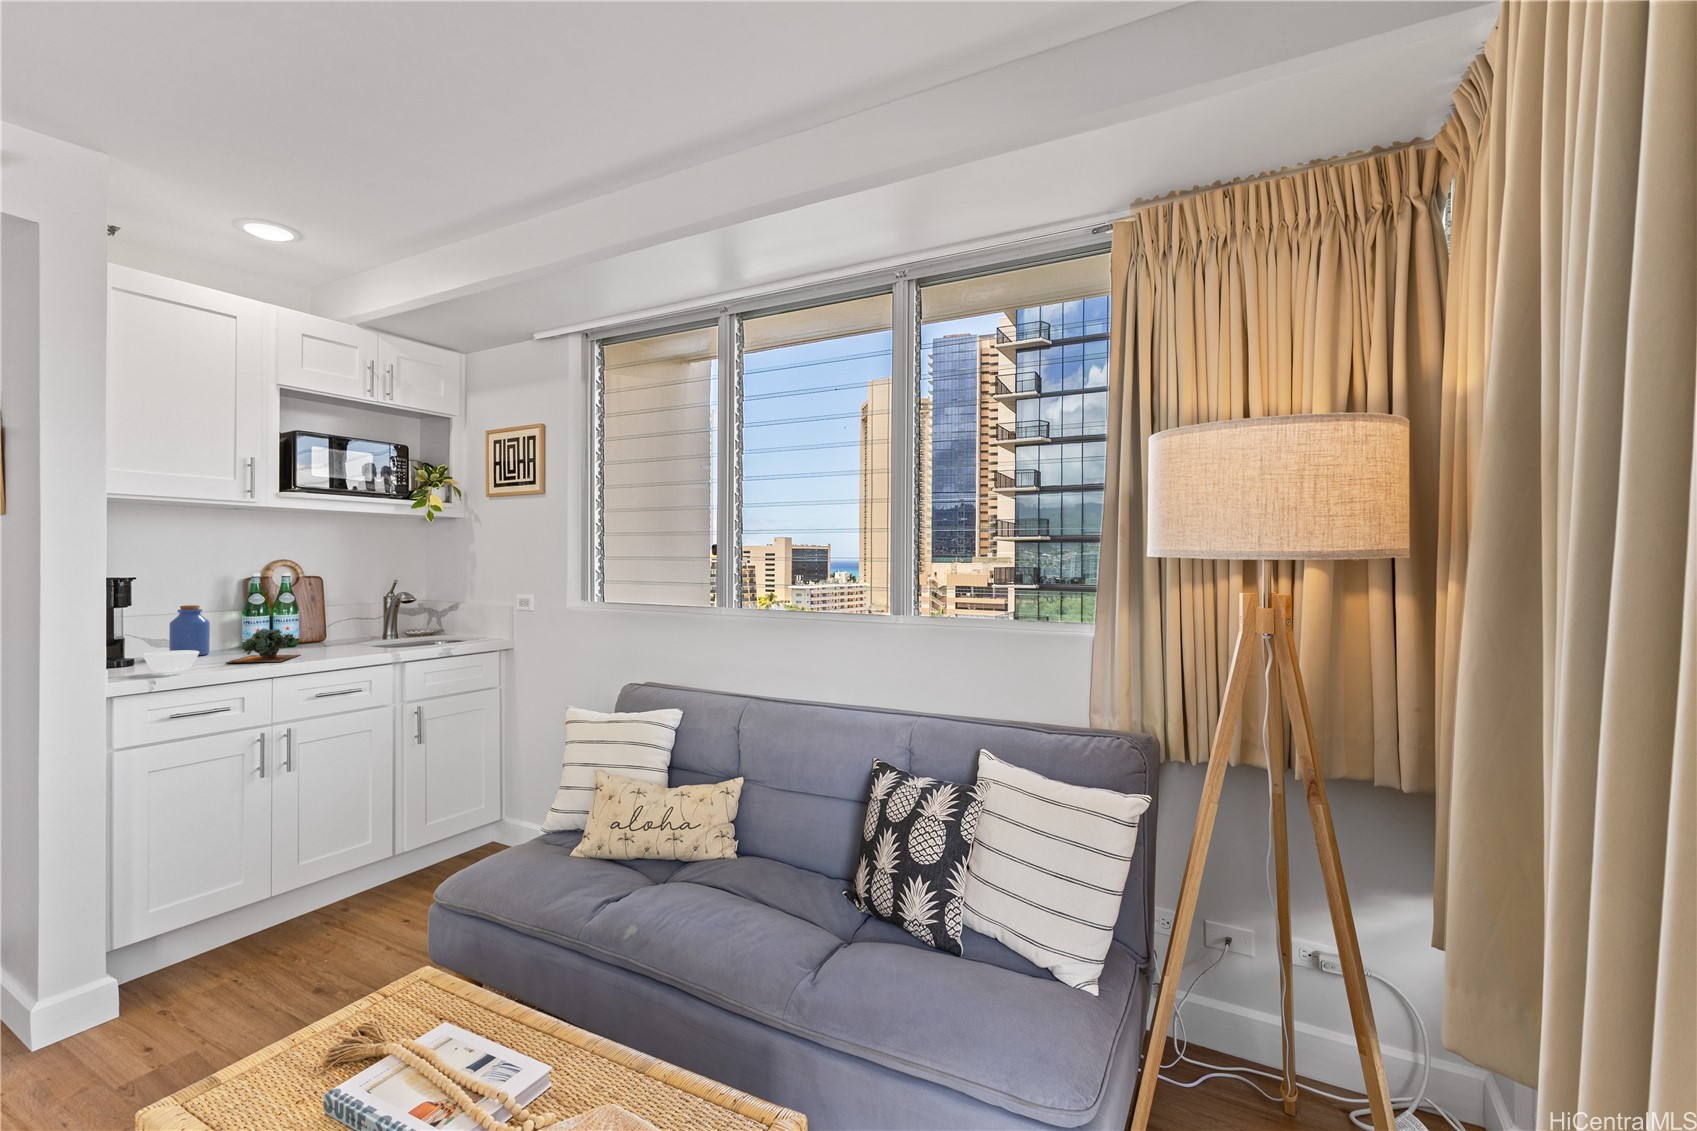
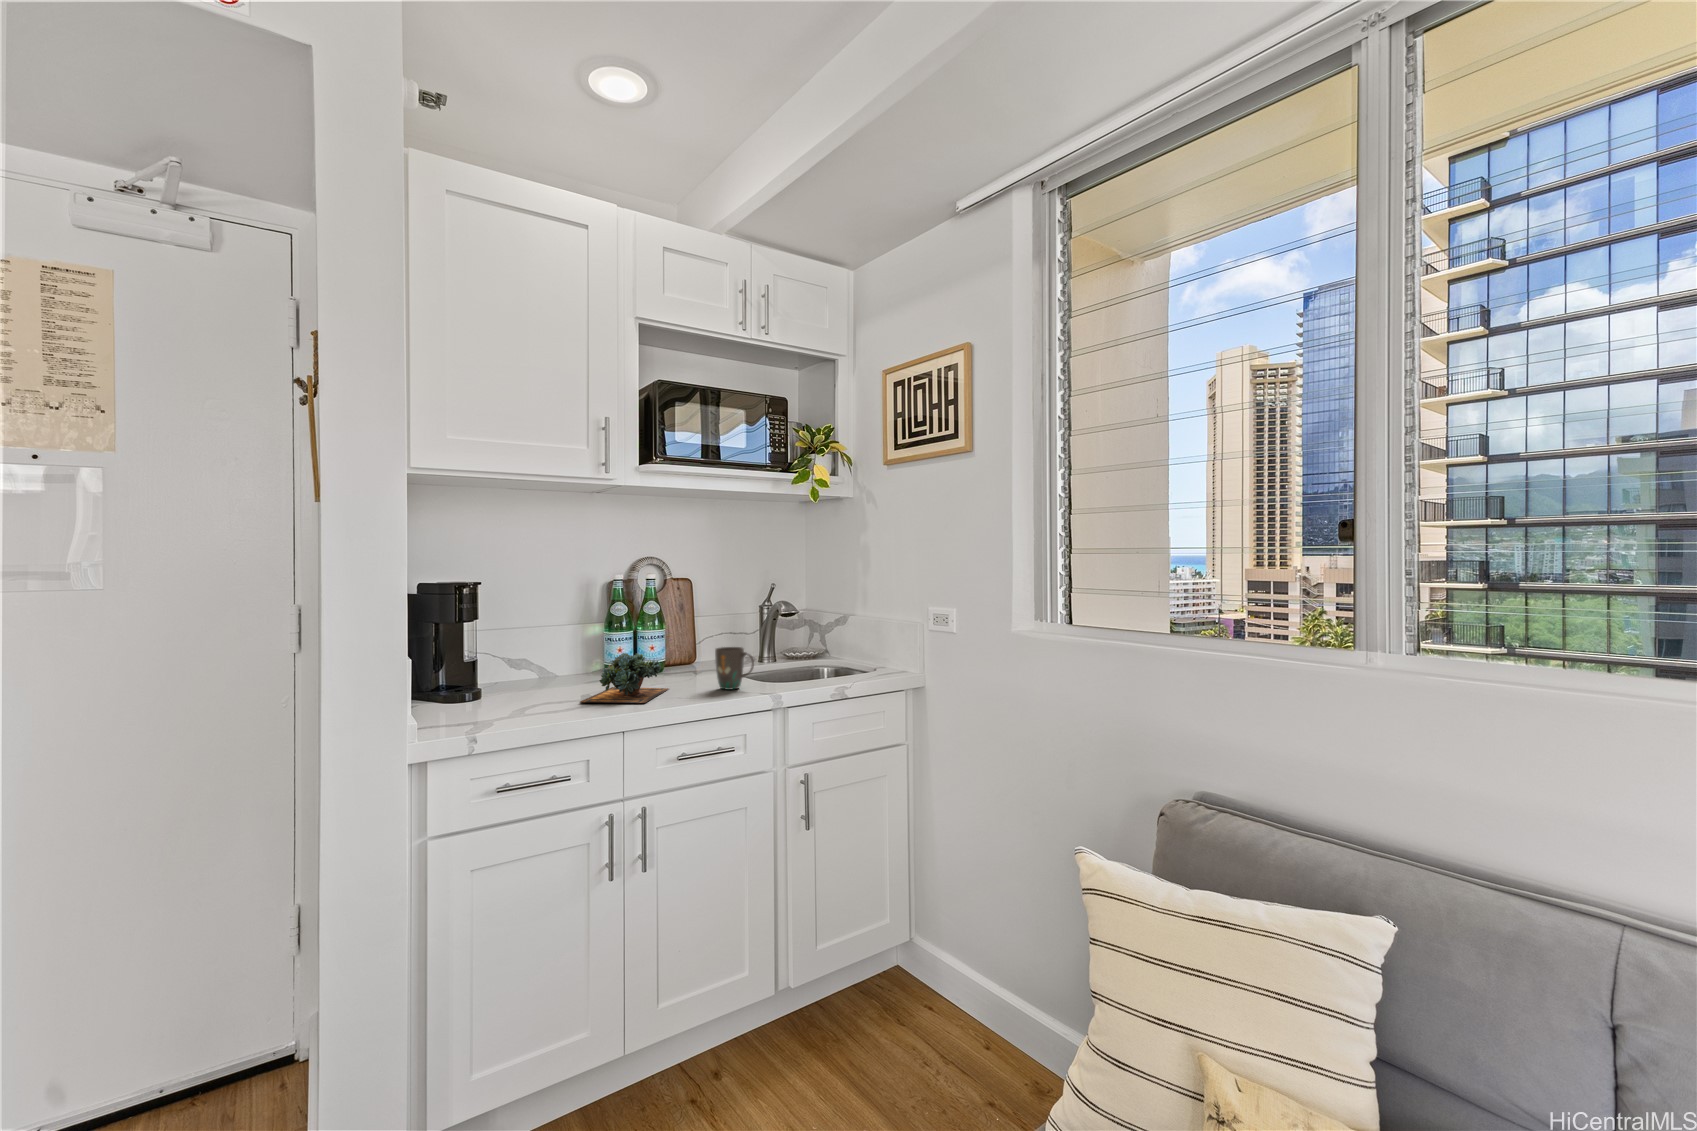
jar: present [169,605,210,655] -> none [525,618,568,686]
mug: none [341,624,372,654] -> present [715,647,754,690]
bowl: present [143,650,199,672] -> none [481,686,546,719]

